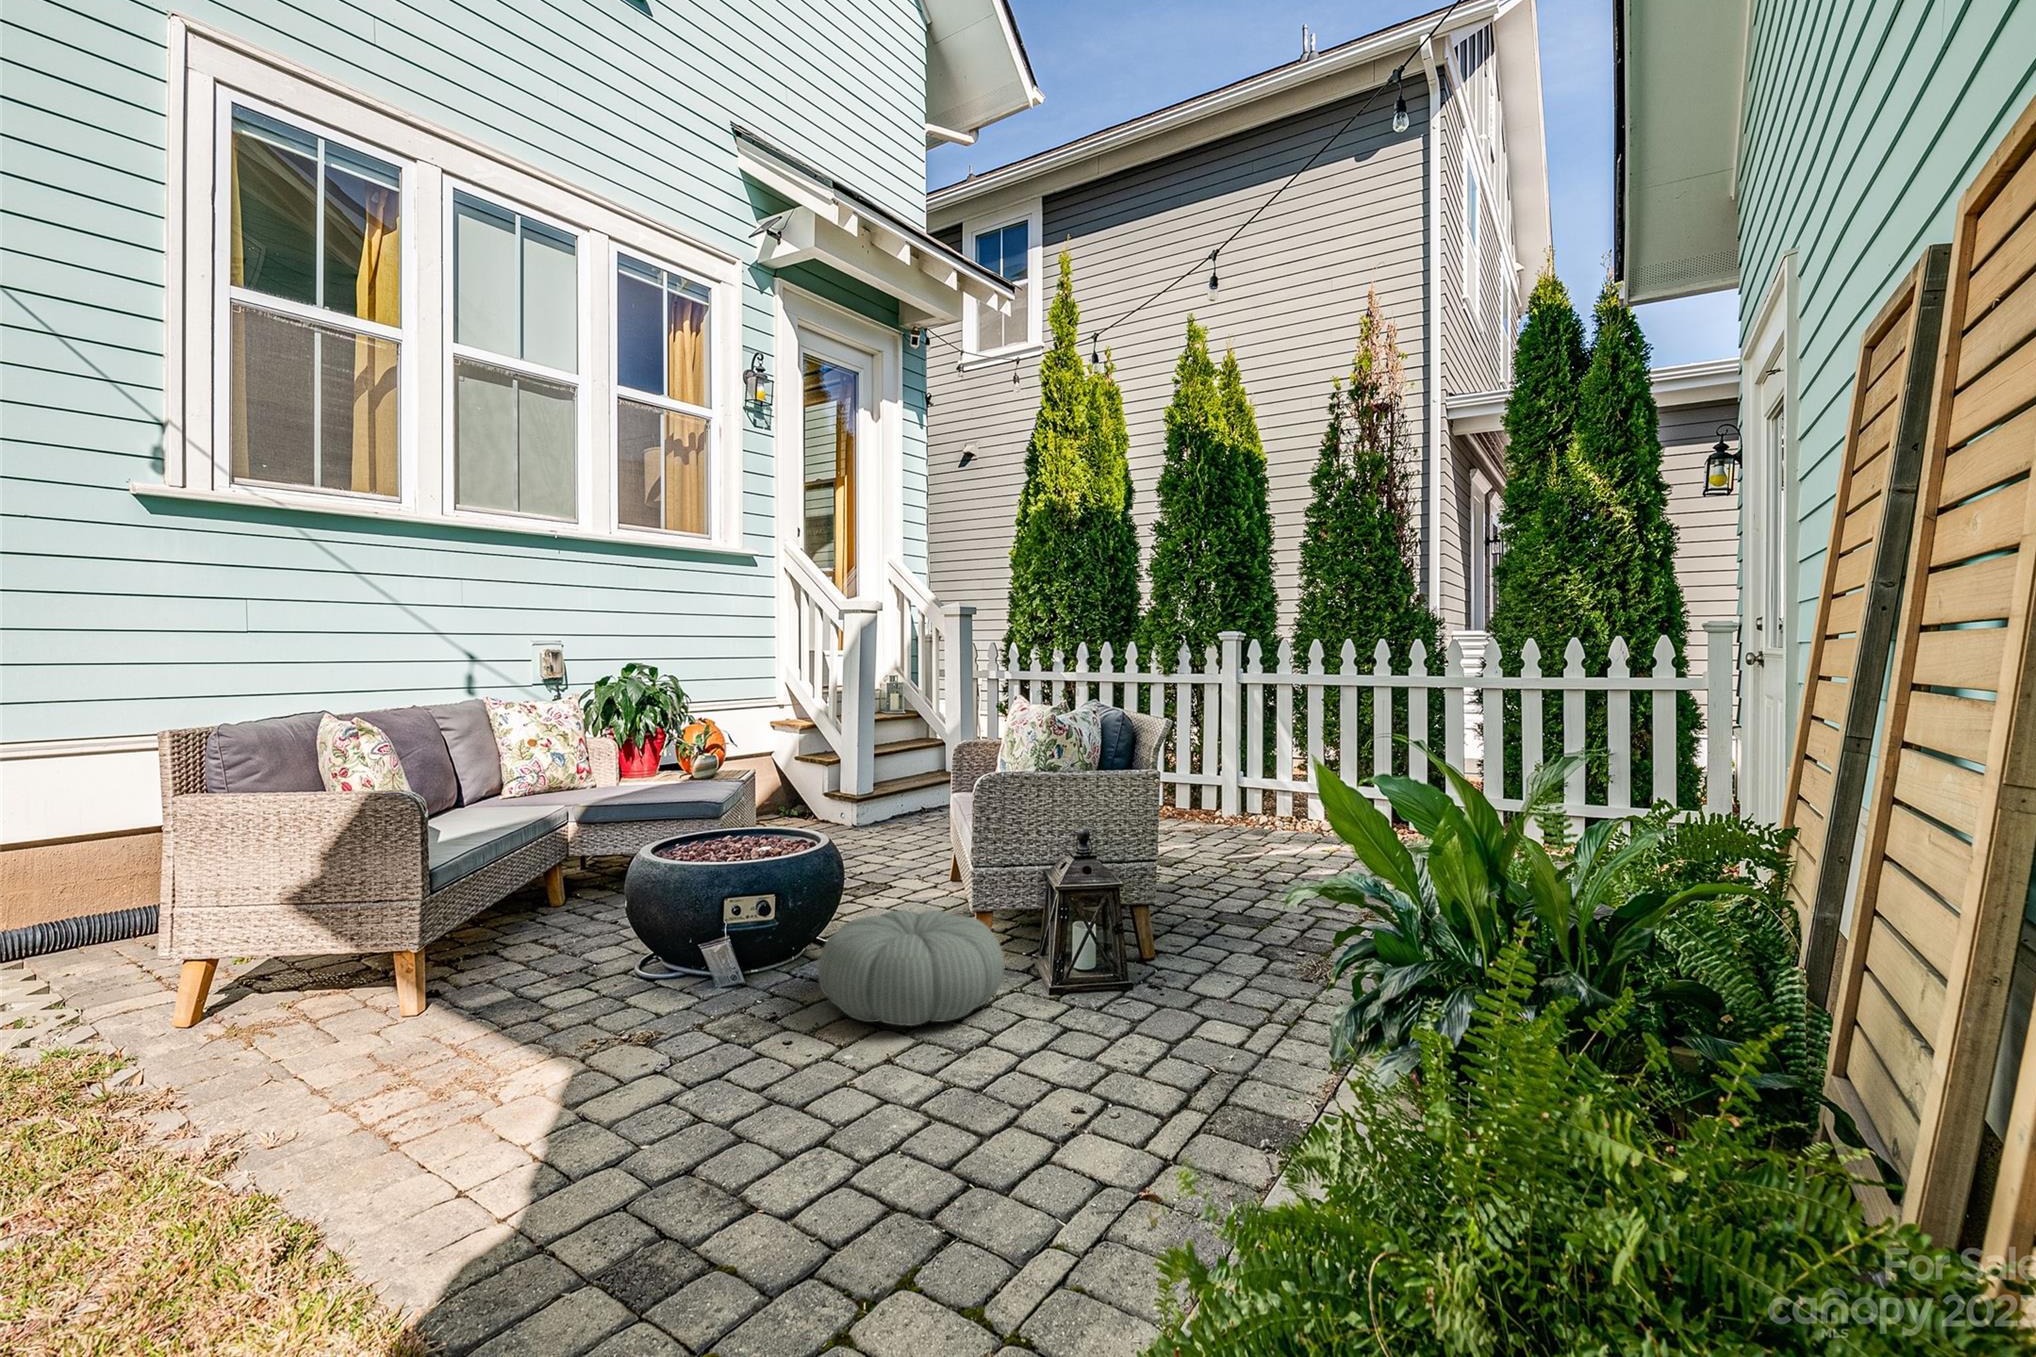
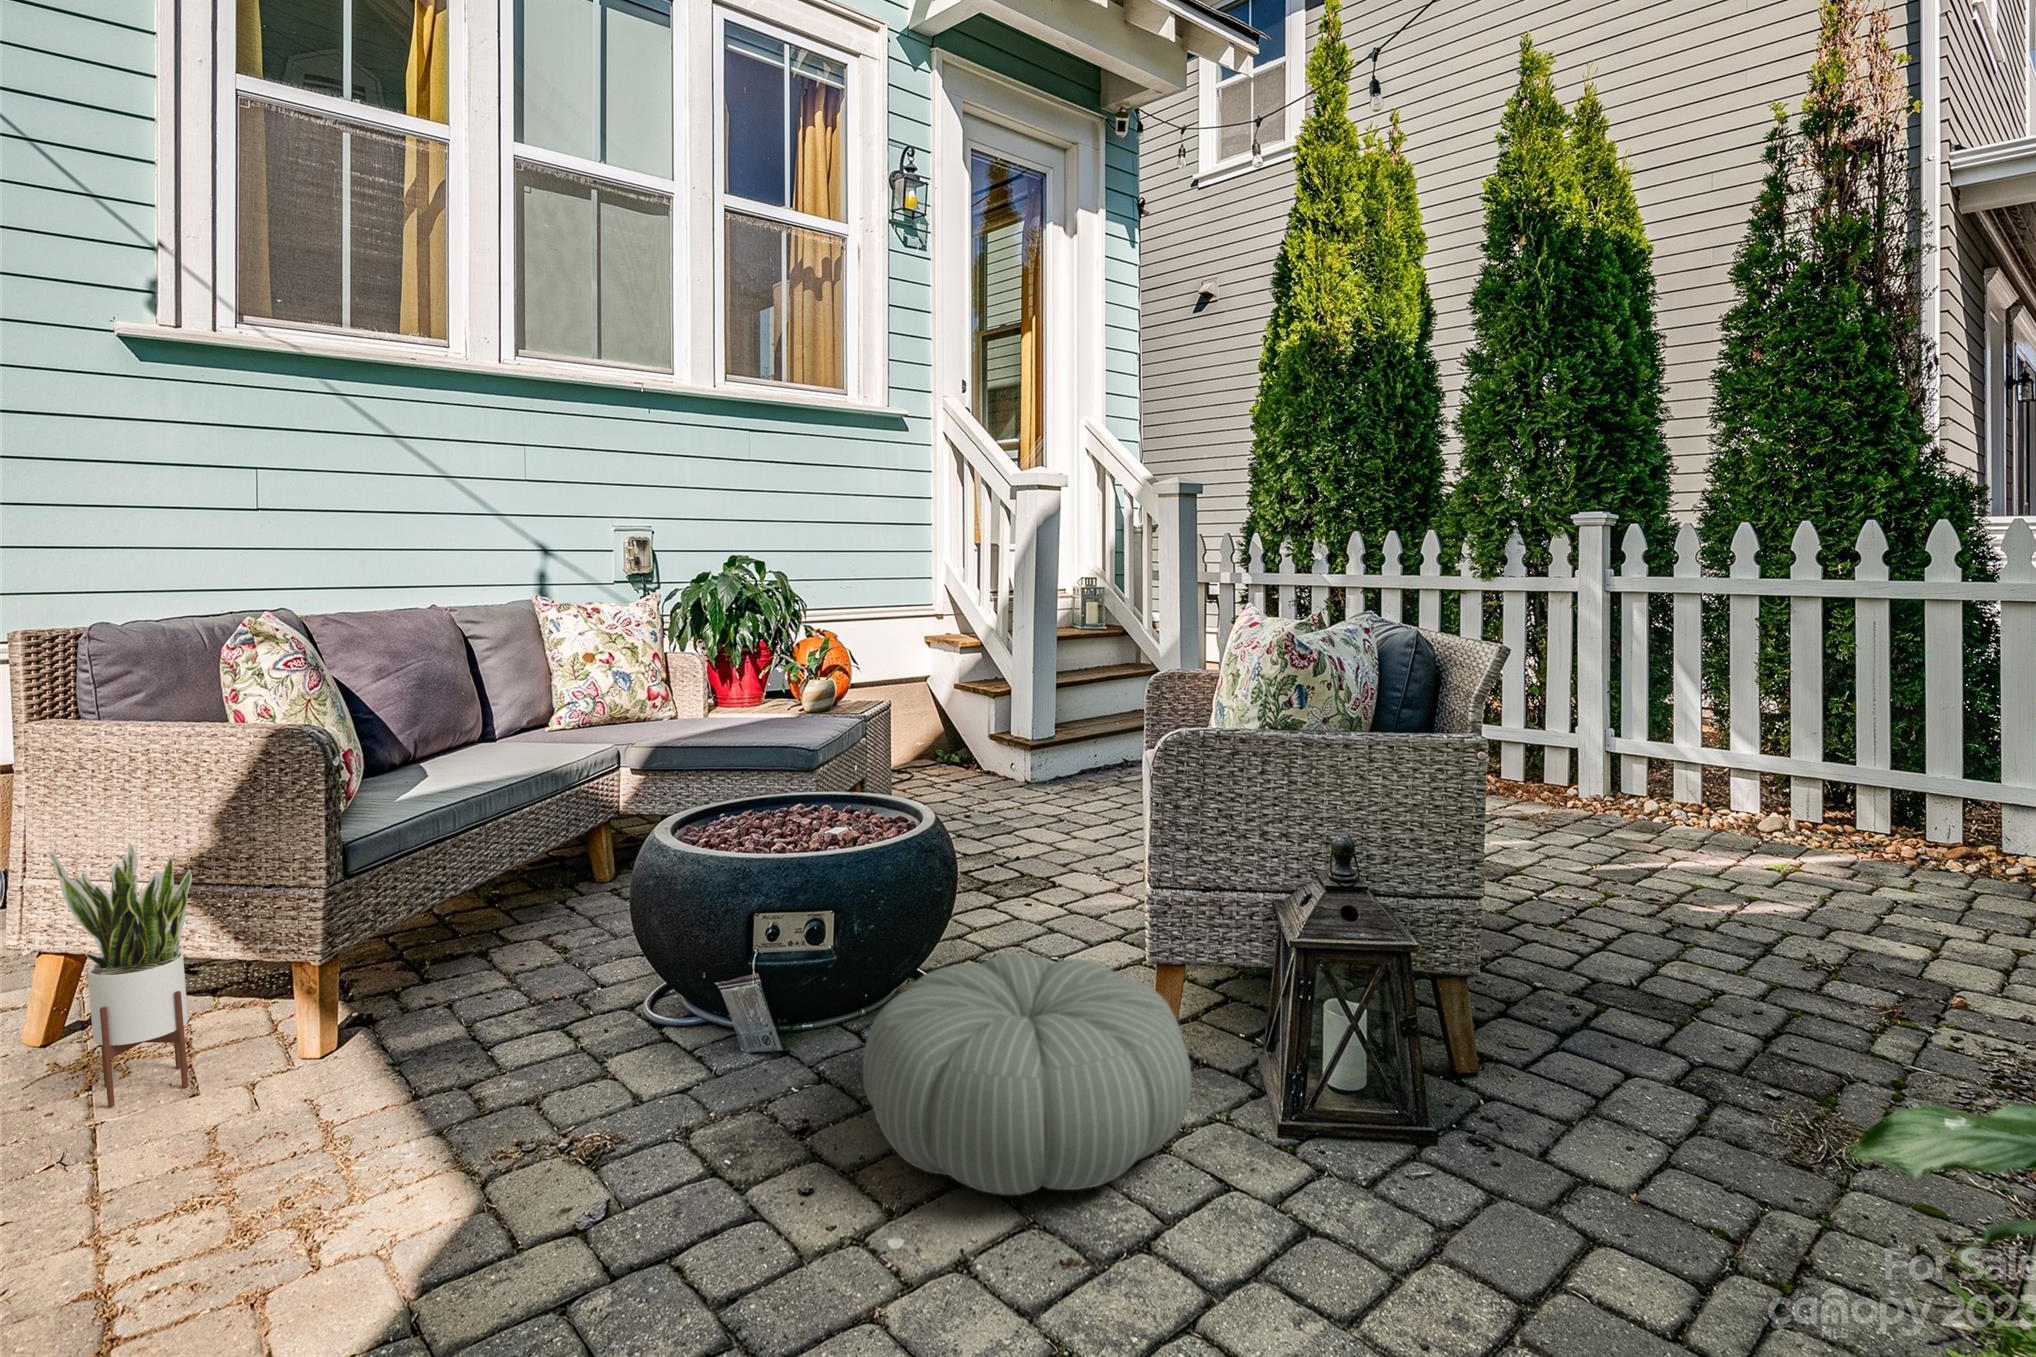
potted plant: none [263,867,354,1042] -> present [48,844,192,1107]

